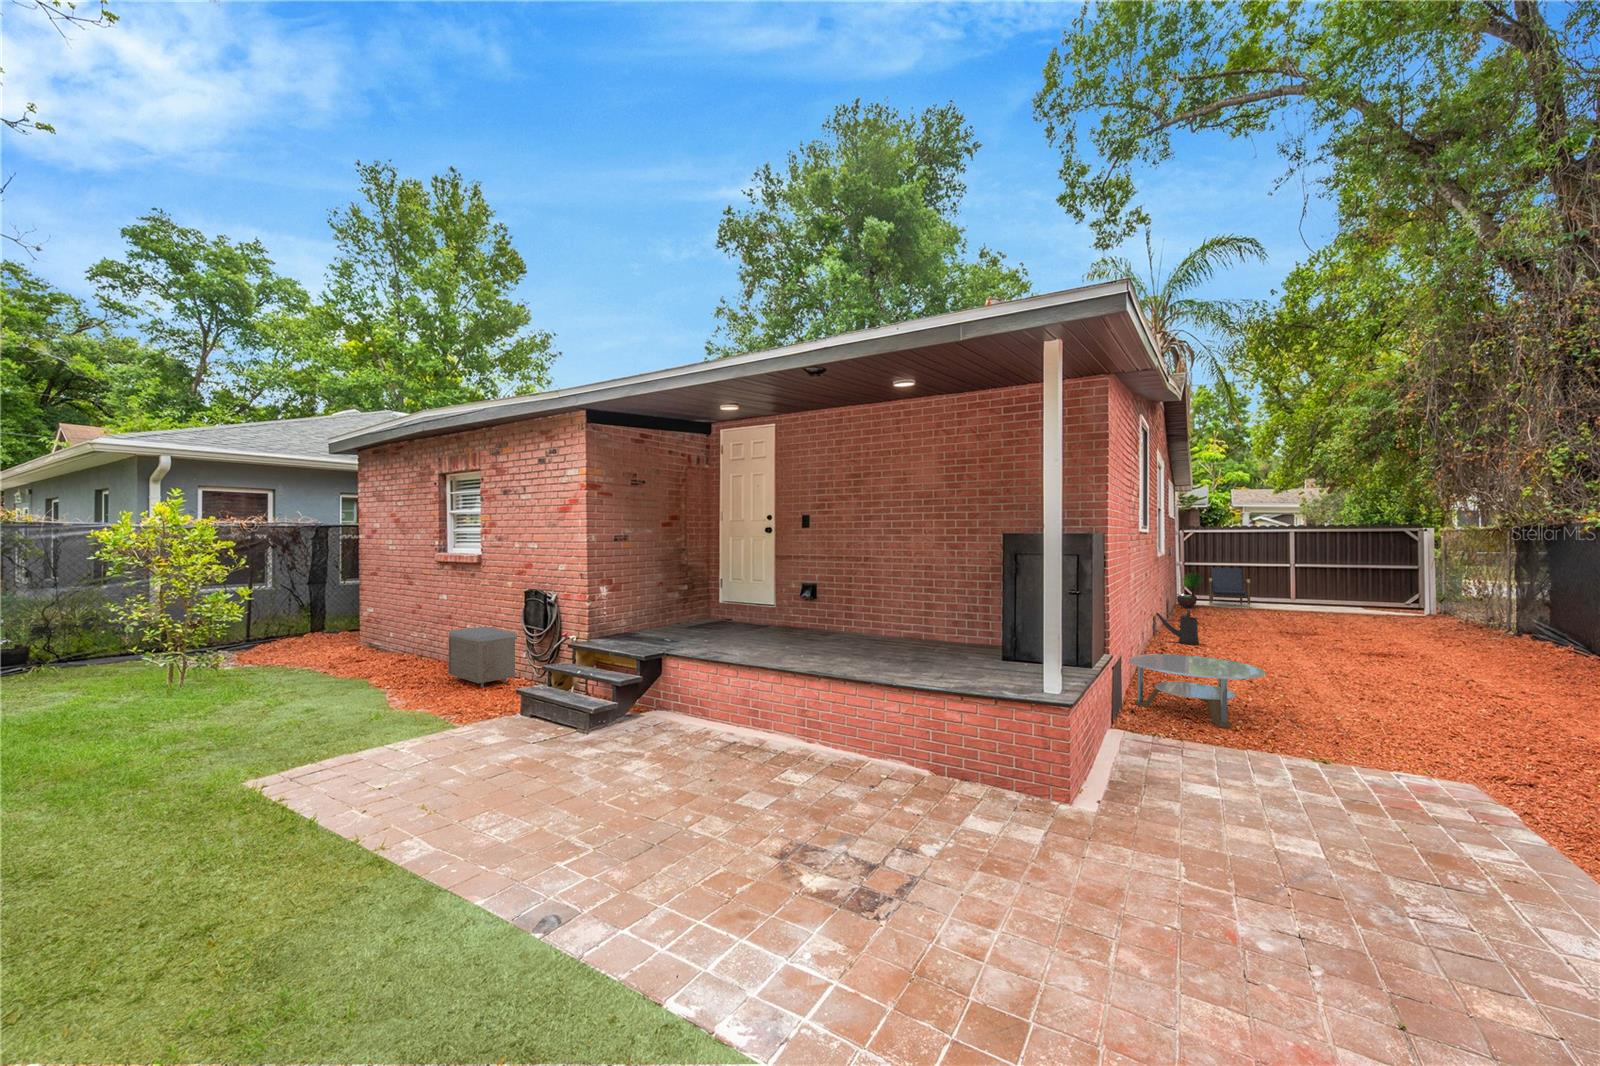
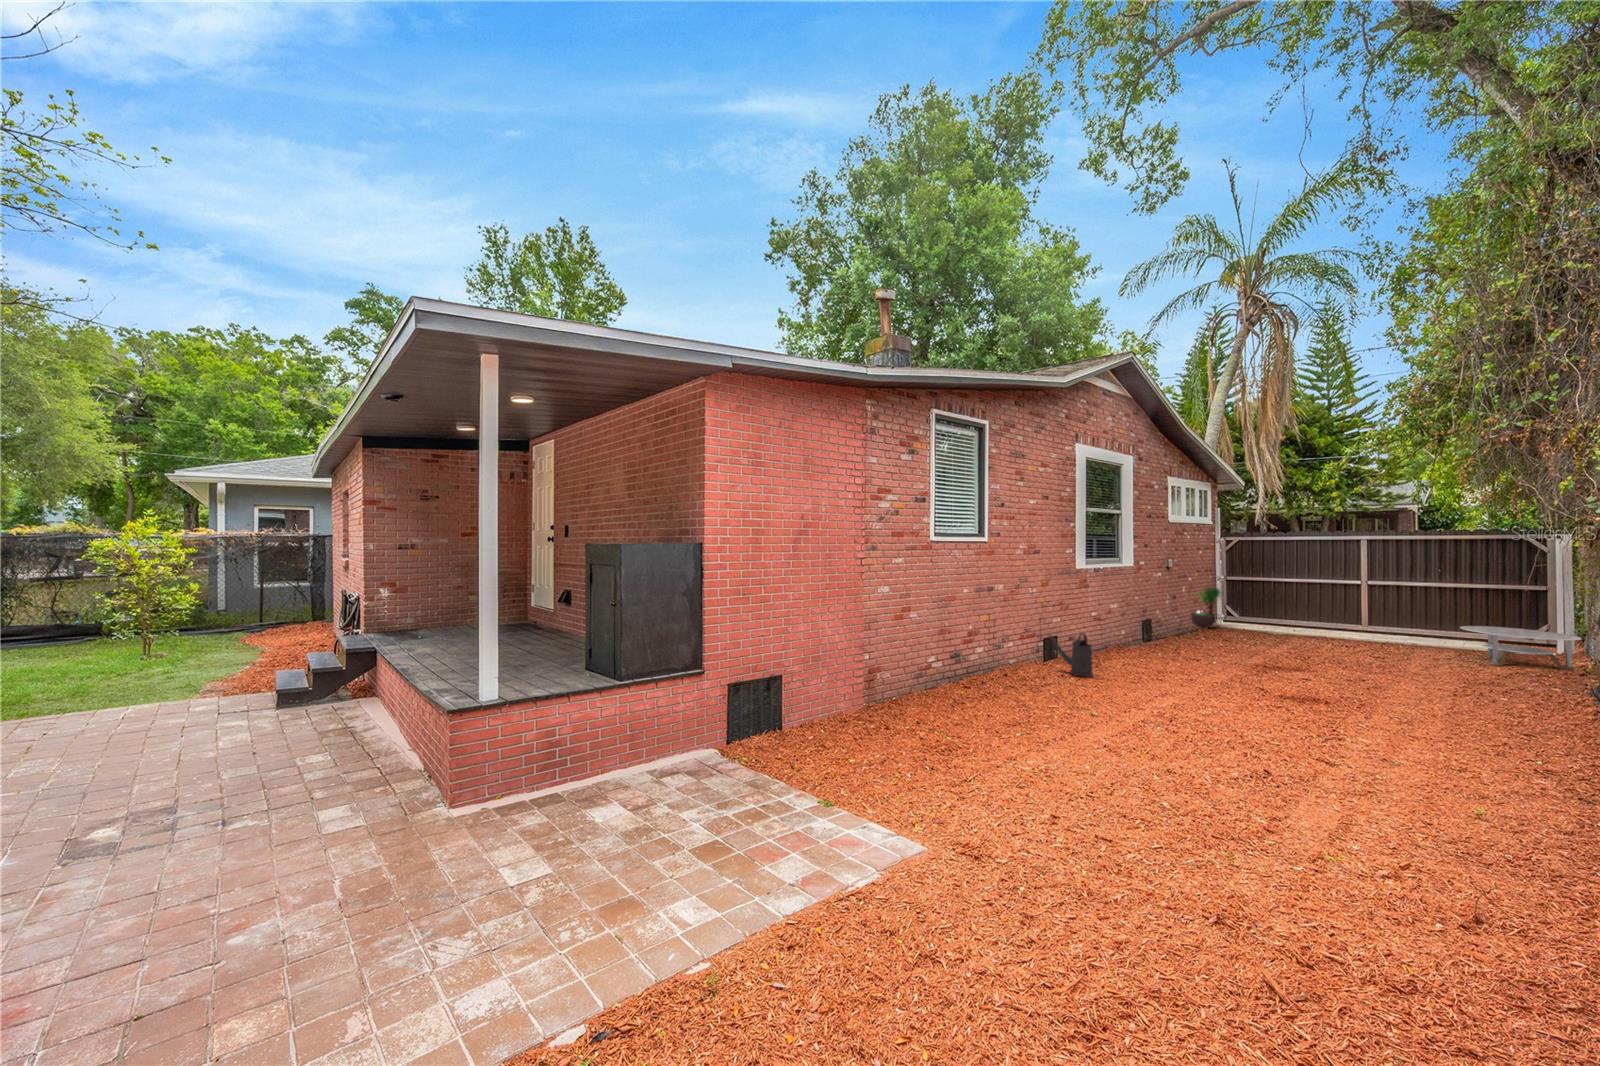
lounge chair: present [1209,568,1250,608] -> none [1242,580,1297,633]
storage bench: present [448,627,517,687] -> none [310,617,354,669]
round table: present [1129,654,1266,728] -> present [1460,626,1581,670]

